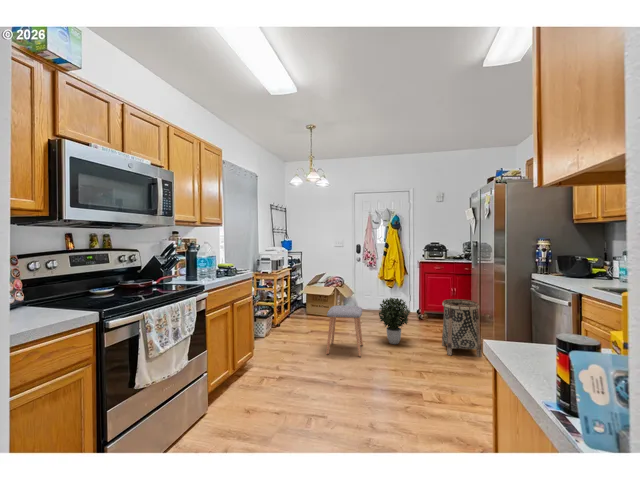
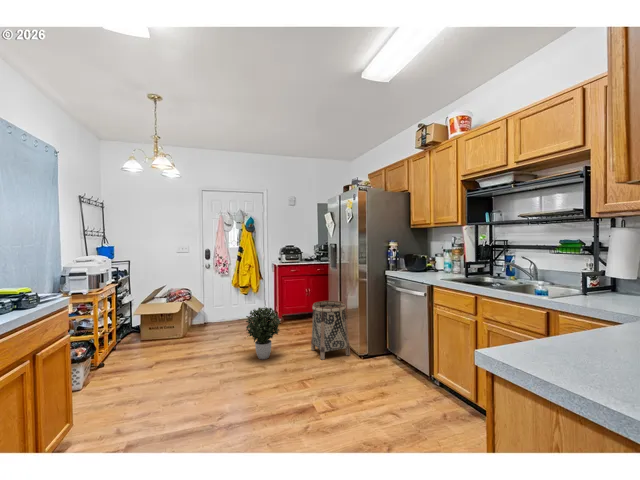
stool: present [326,306,363,357] -> none [187,323,234,393]

